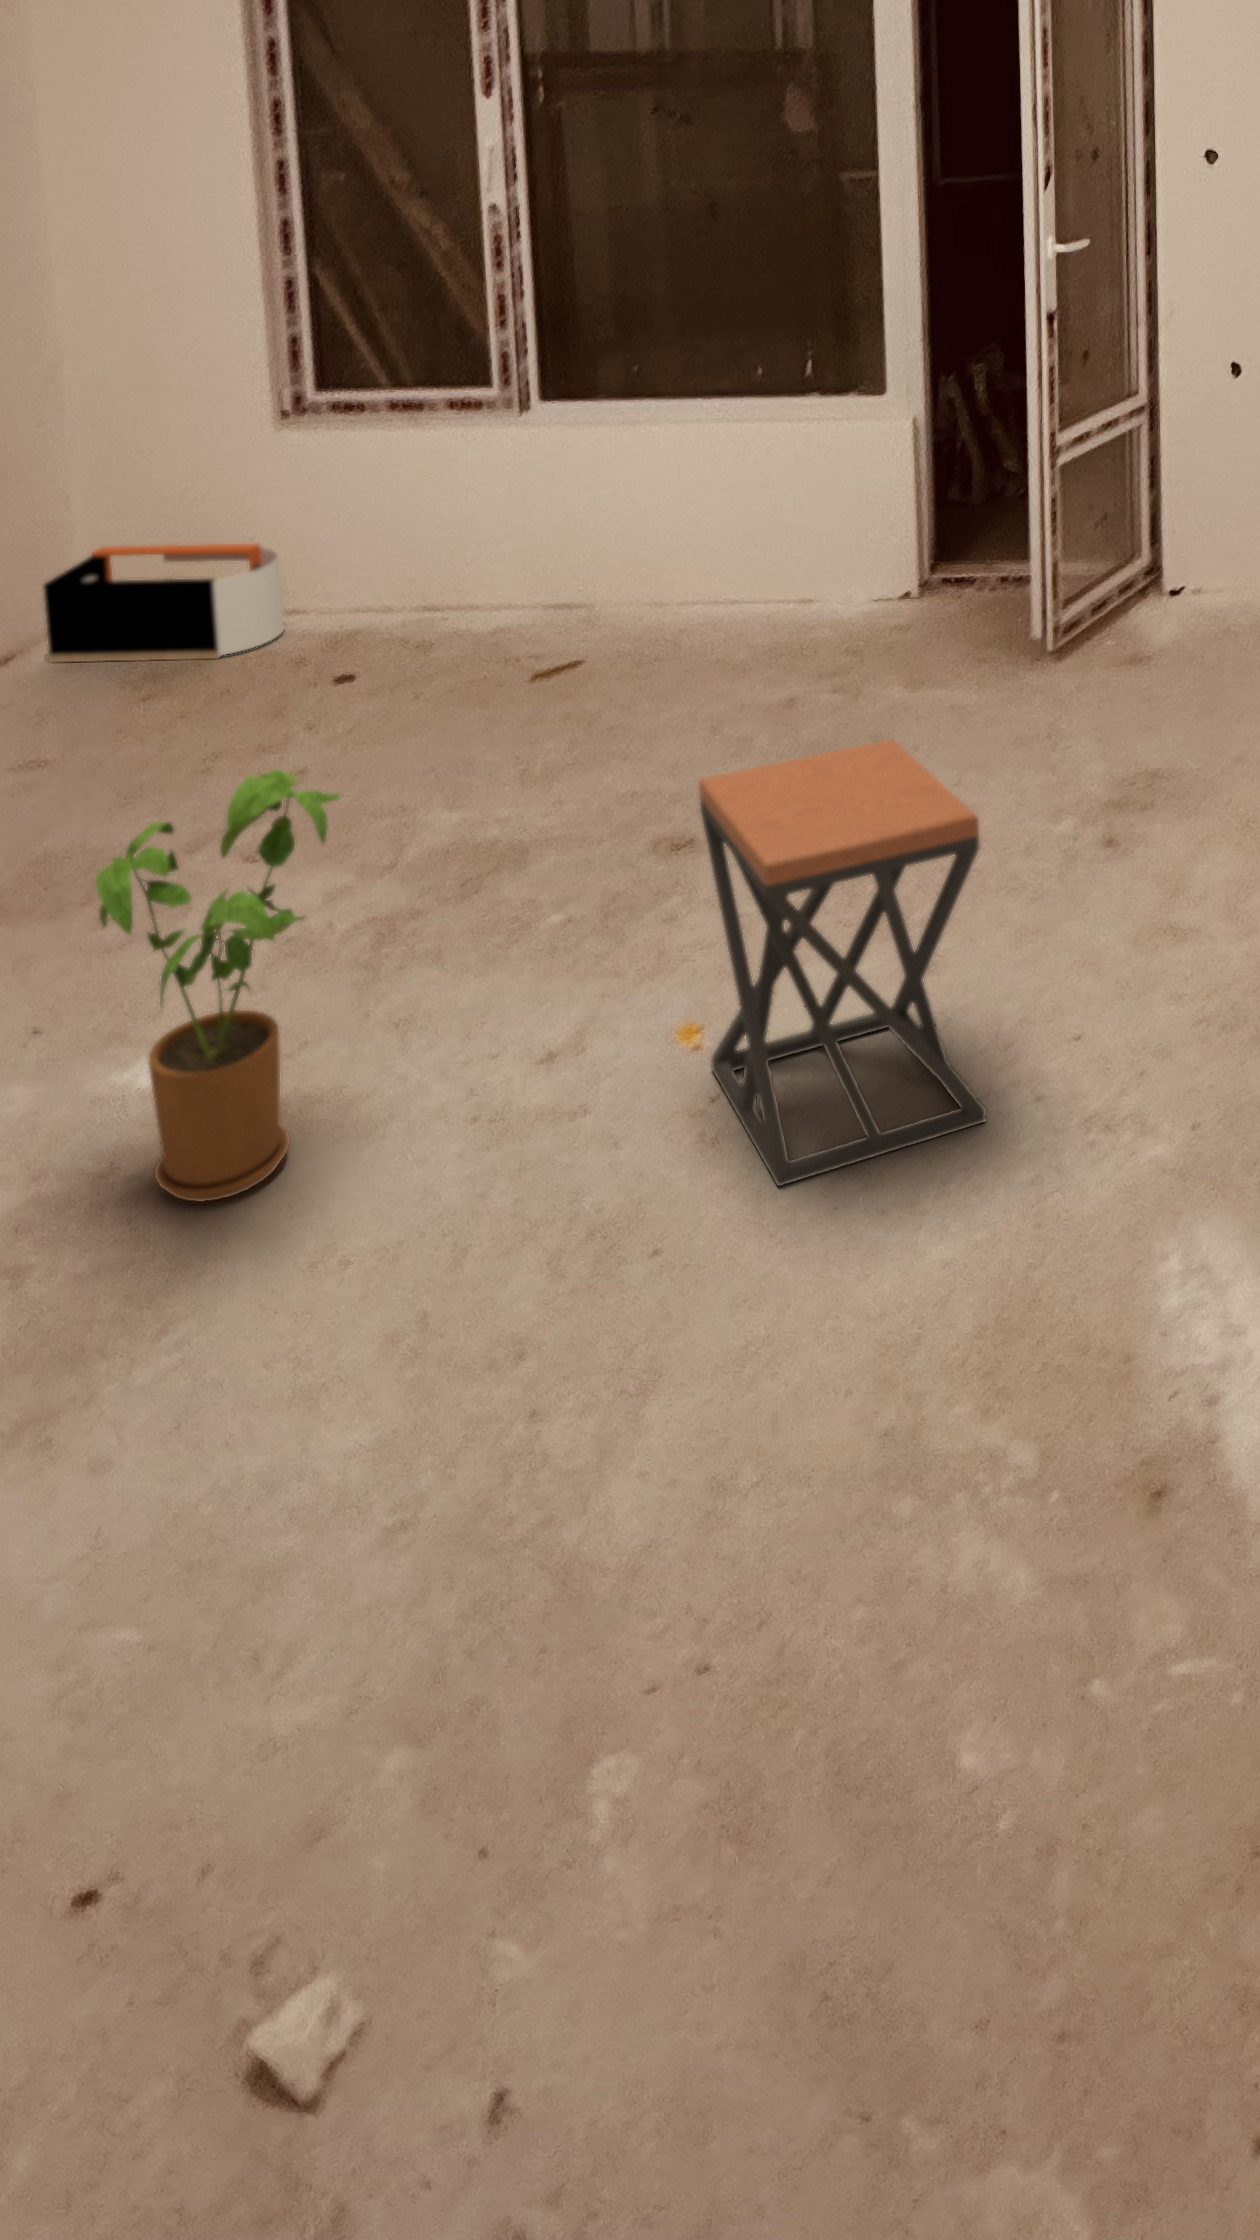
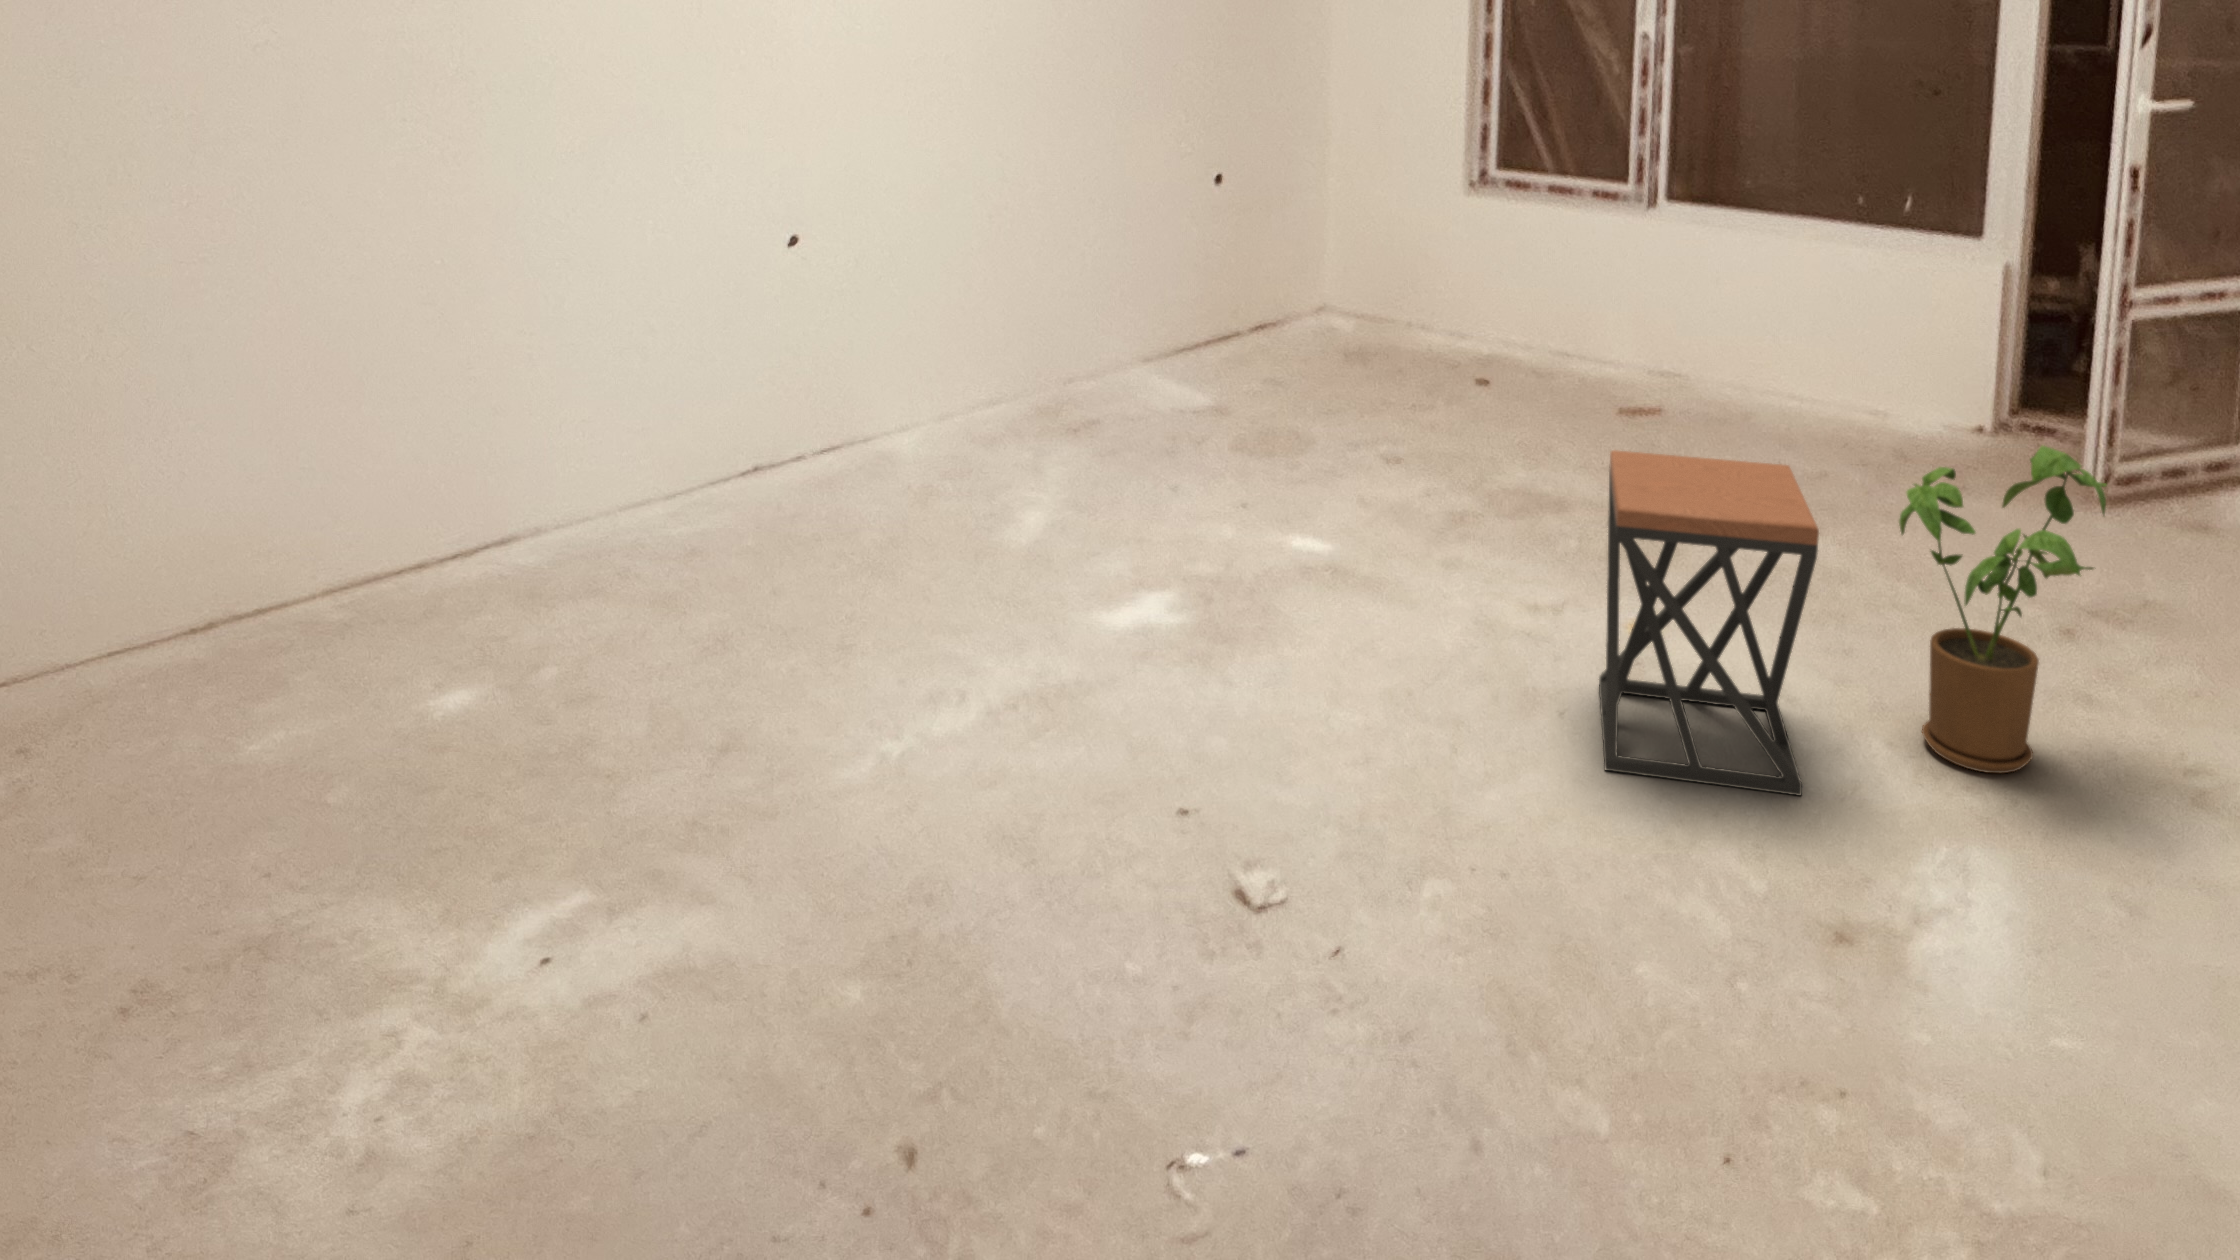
storage bin: present [44,543,284,662] -> none [1296,259,1454,351]
house plant: present [95,770,340,1201] -> present [1899,446,2106,773]

